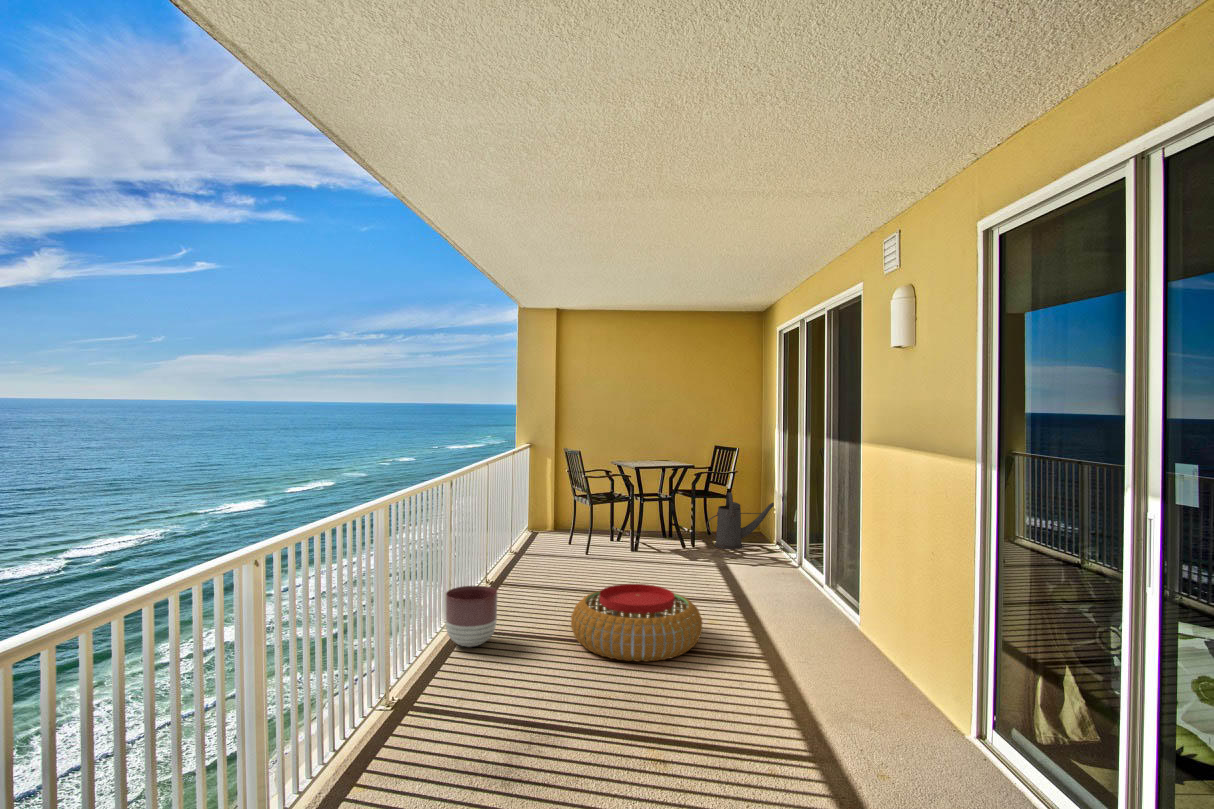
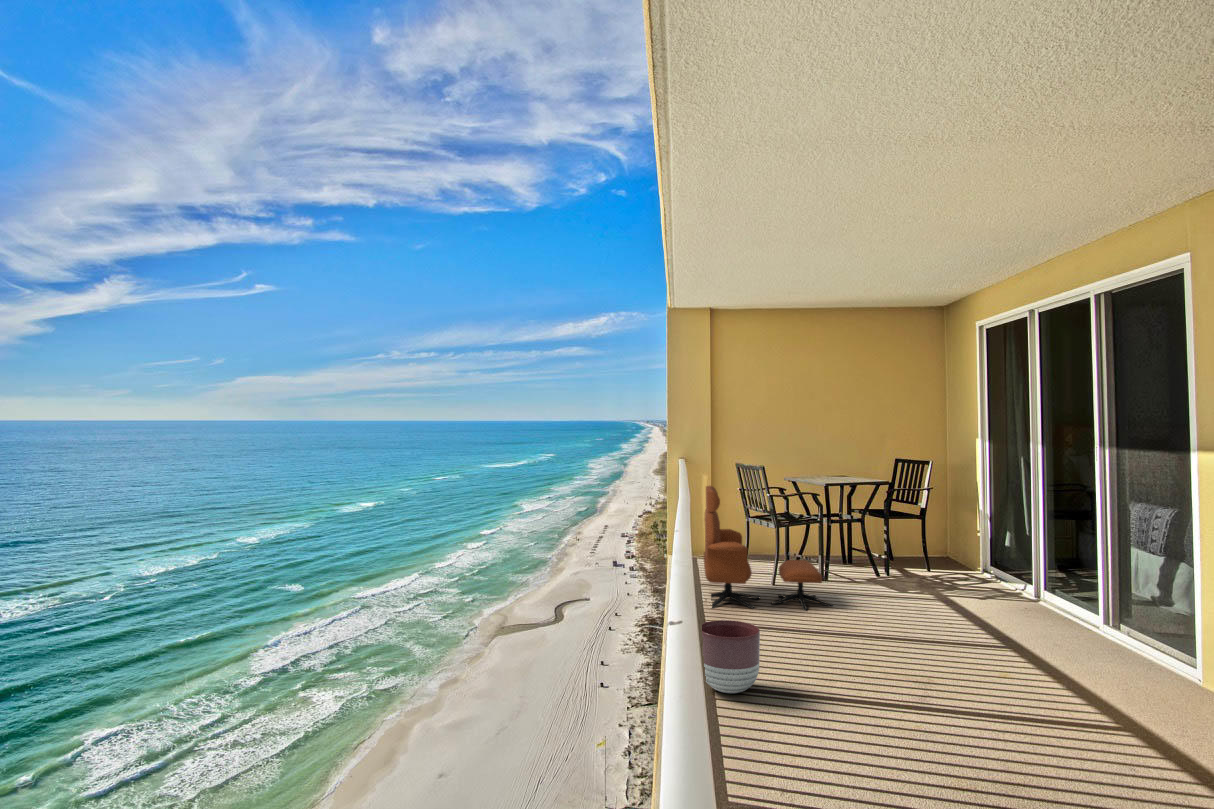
lounge chair: none [505,468,621,578] -> present [703,486,833,611]
watering can: present [707,493,774,549] -> none [904,512,983,577]
pouf: present [571,584,702,662] -> none [842,618,1015,714]

